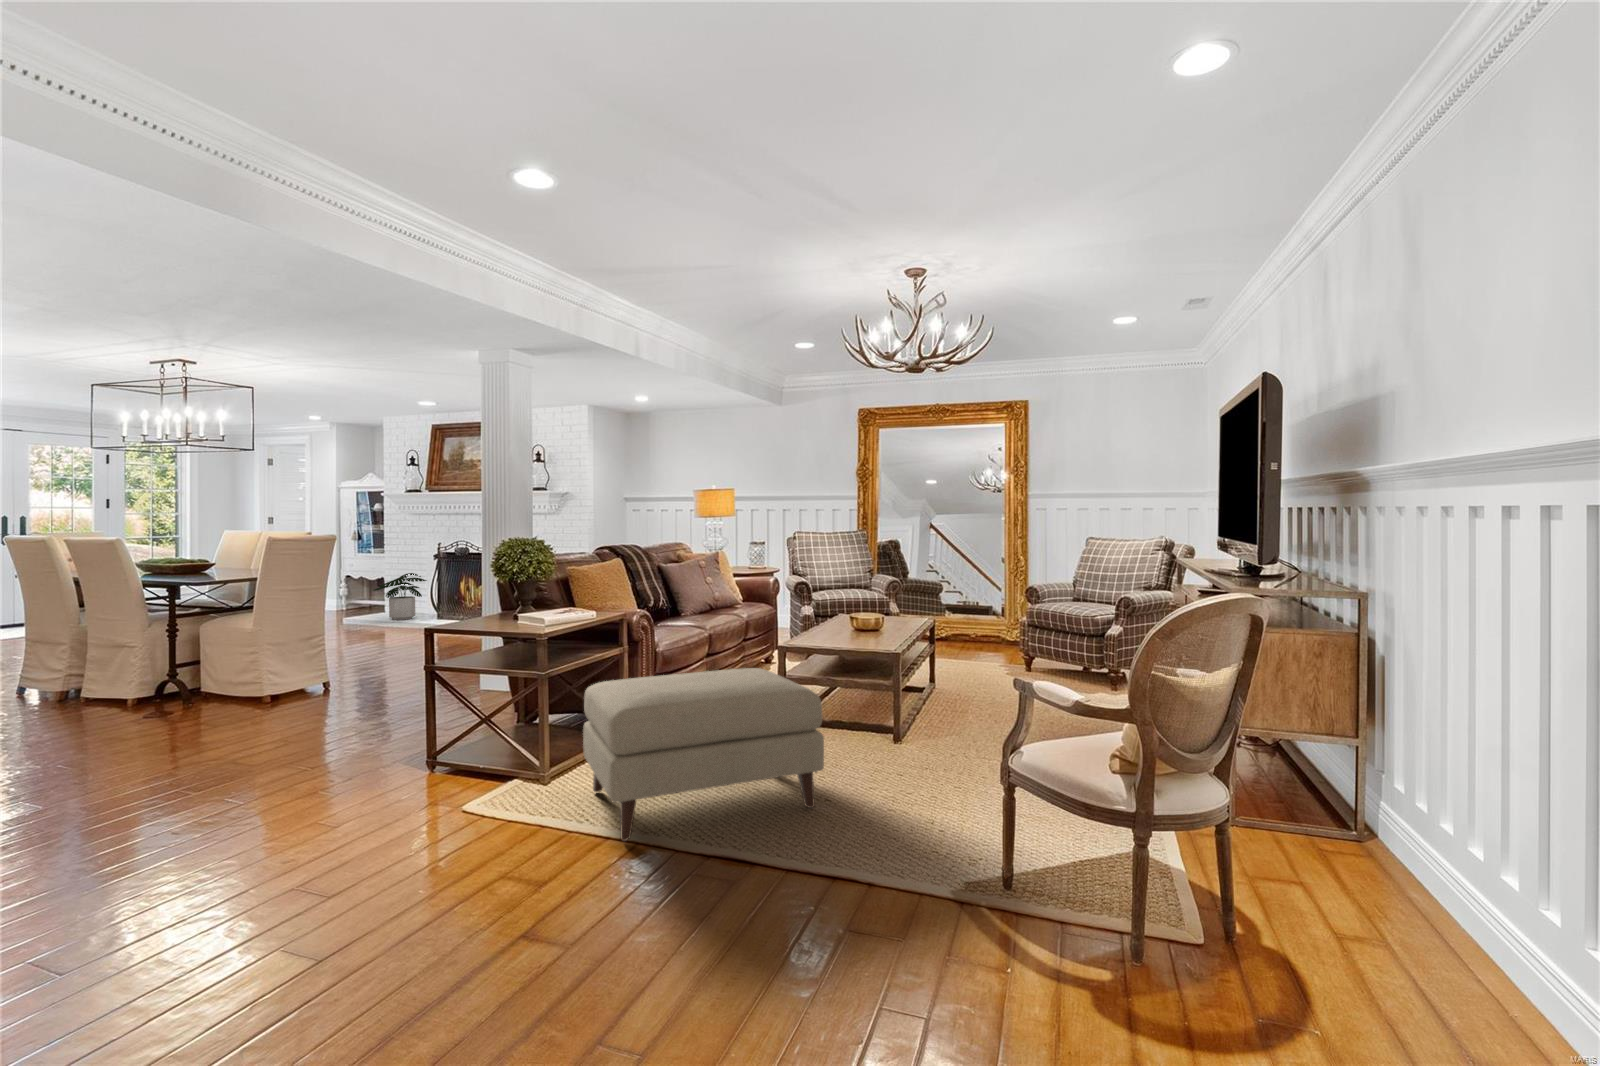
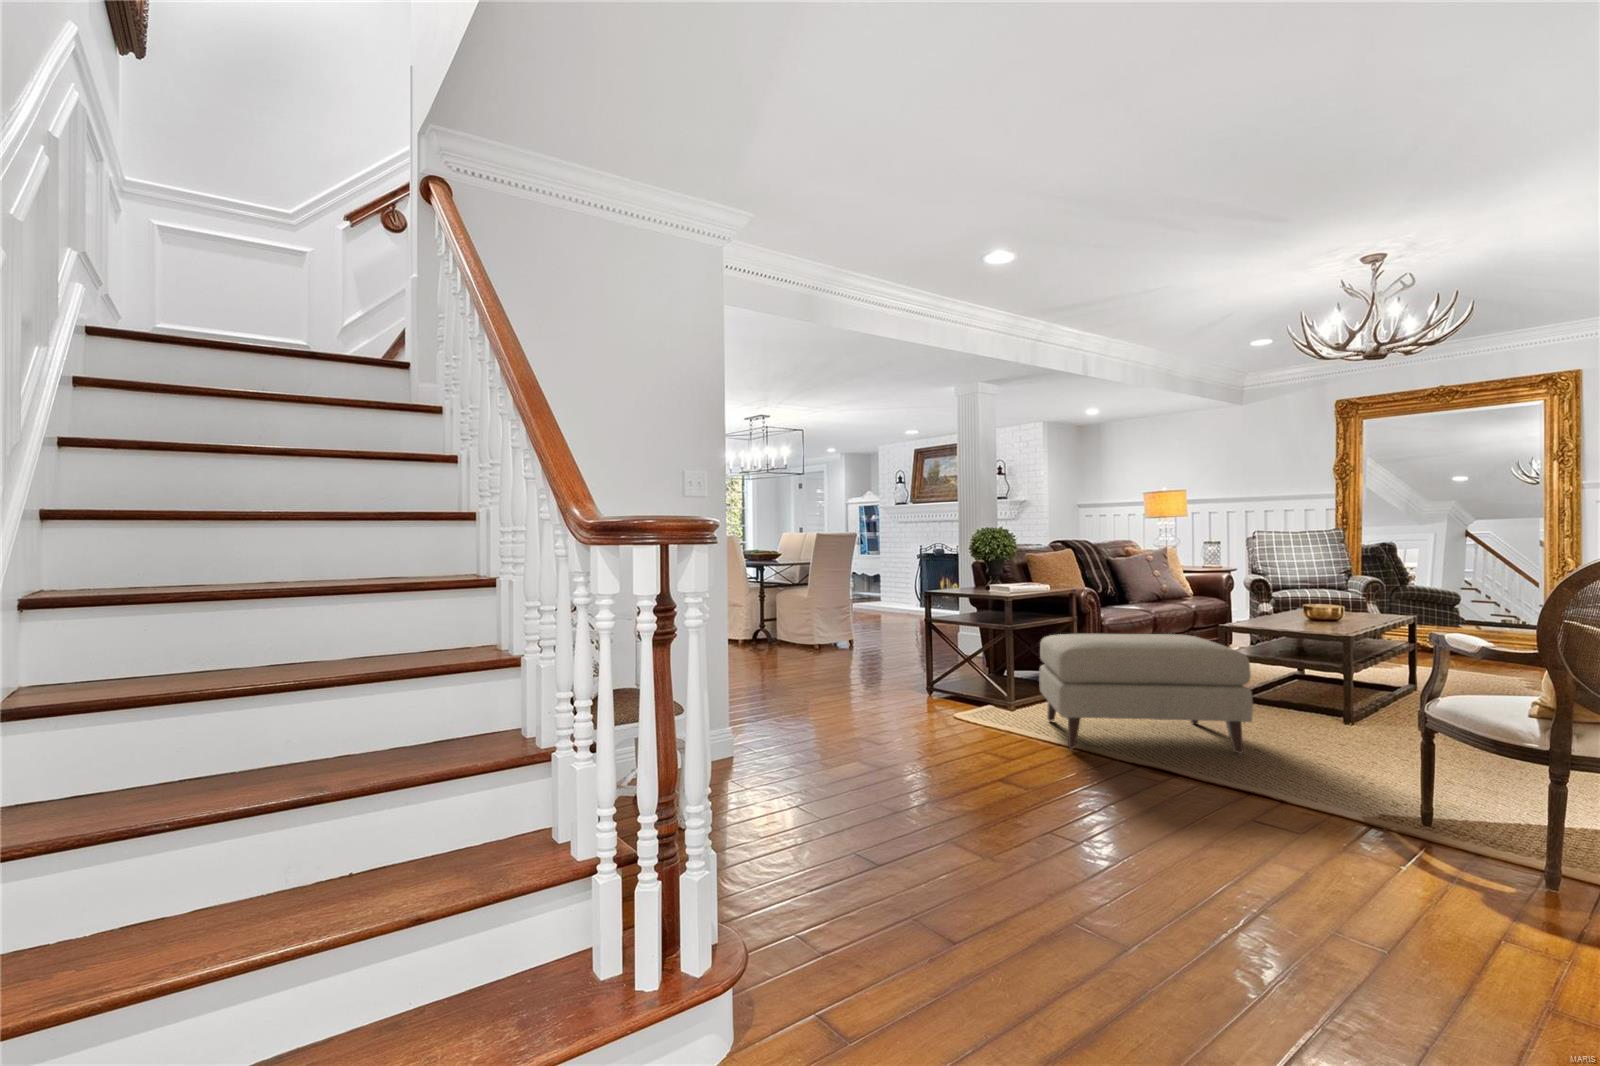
potted plant: present [374,573,427,620] -> none [872,570,912,607]

